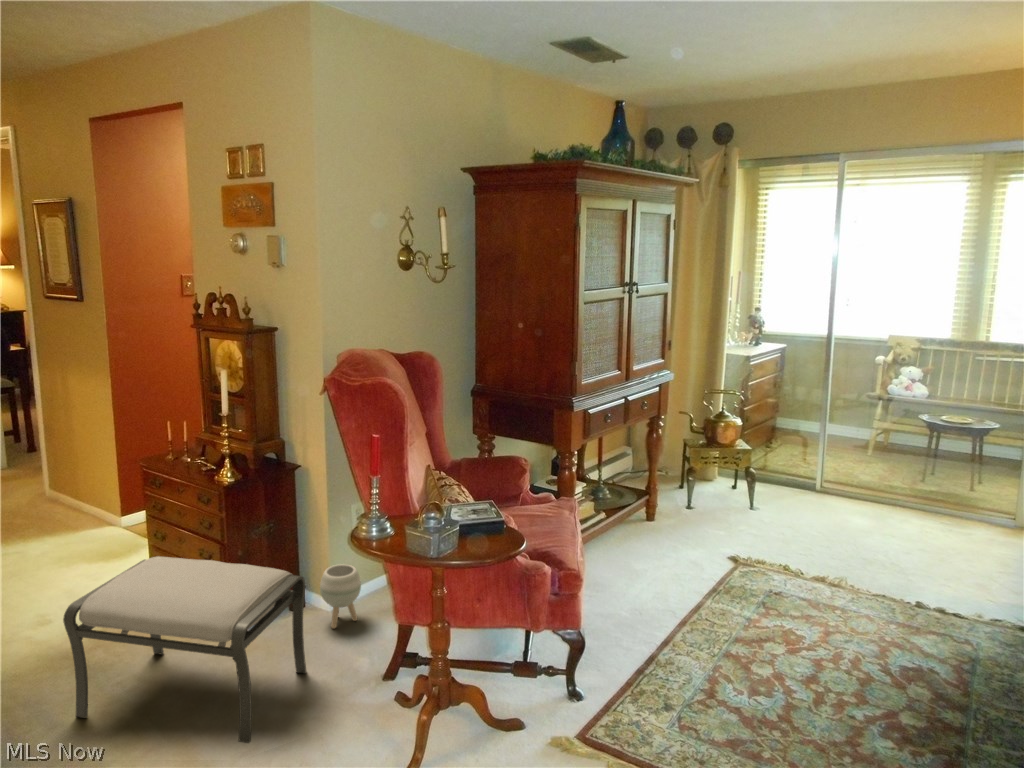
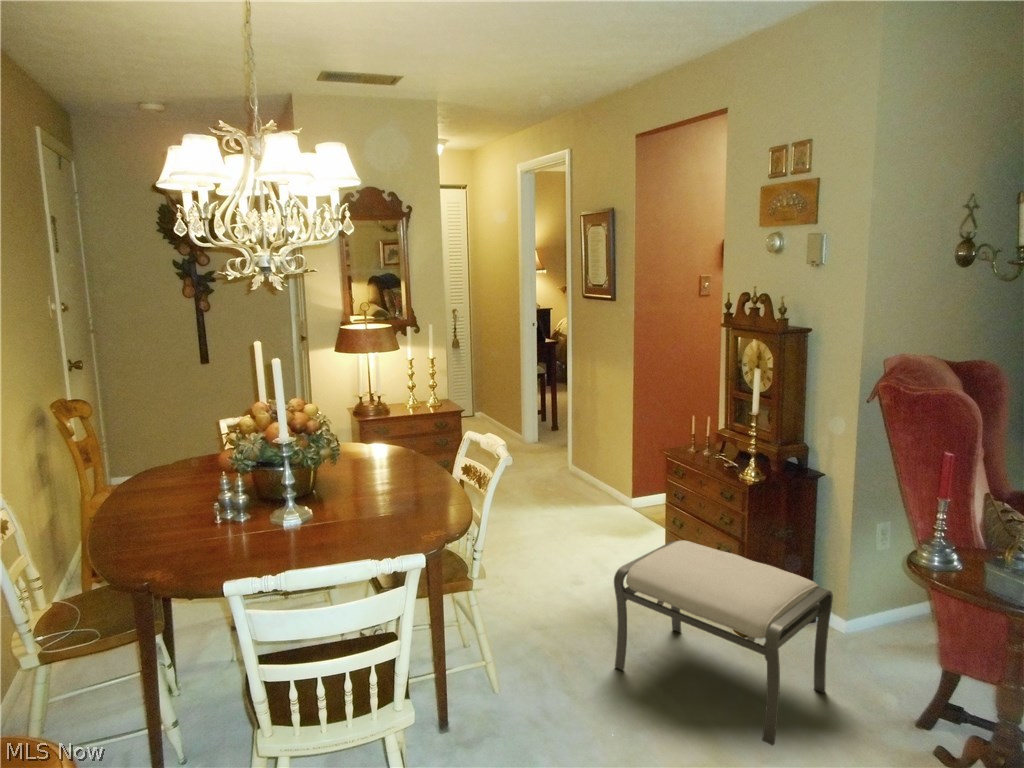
planter: present [320,564,361,628] -> none [838,587,886,655]

